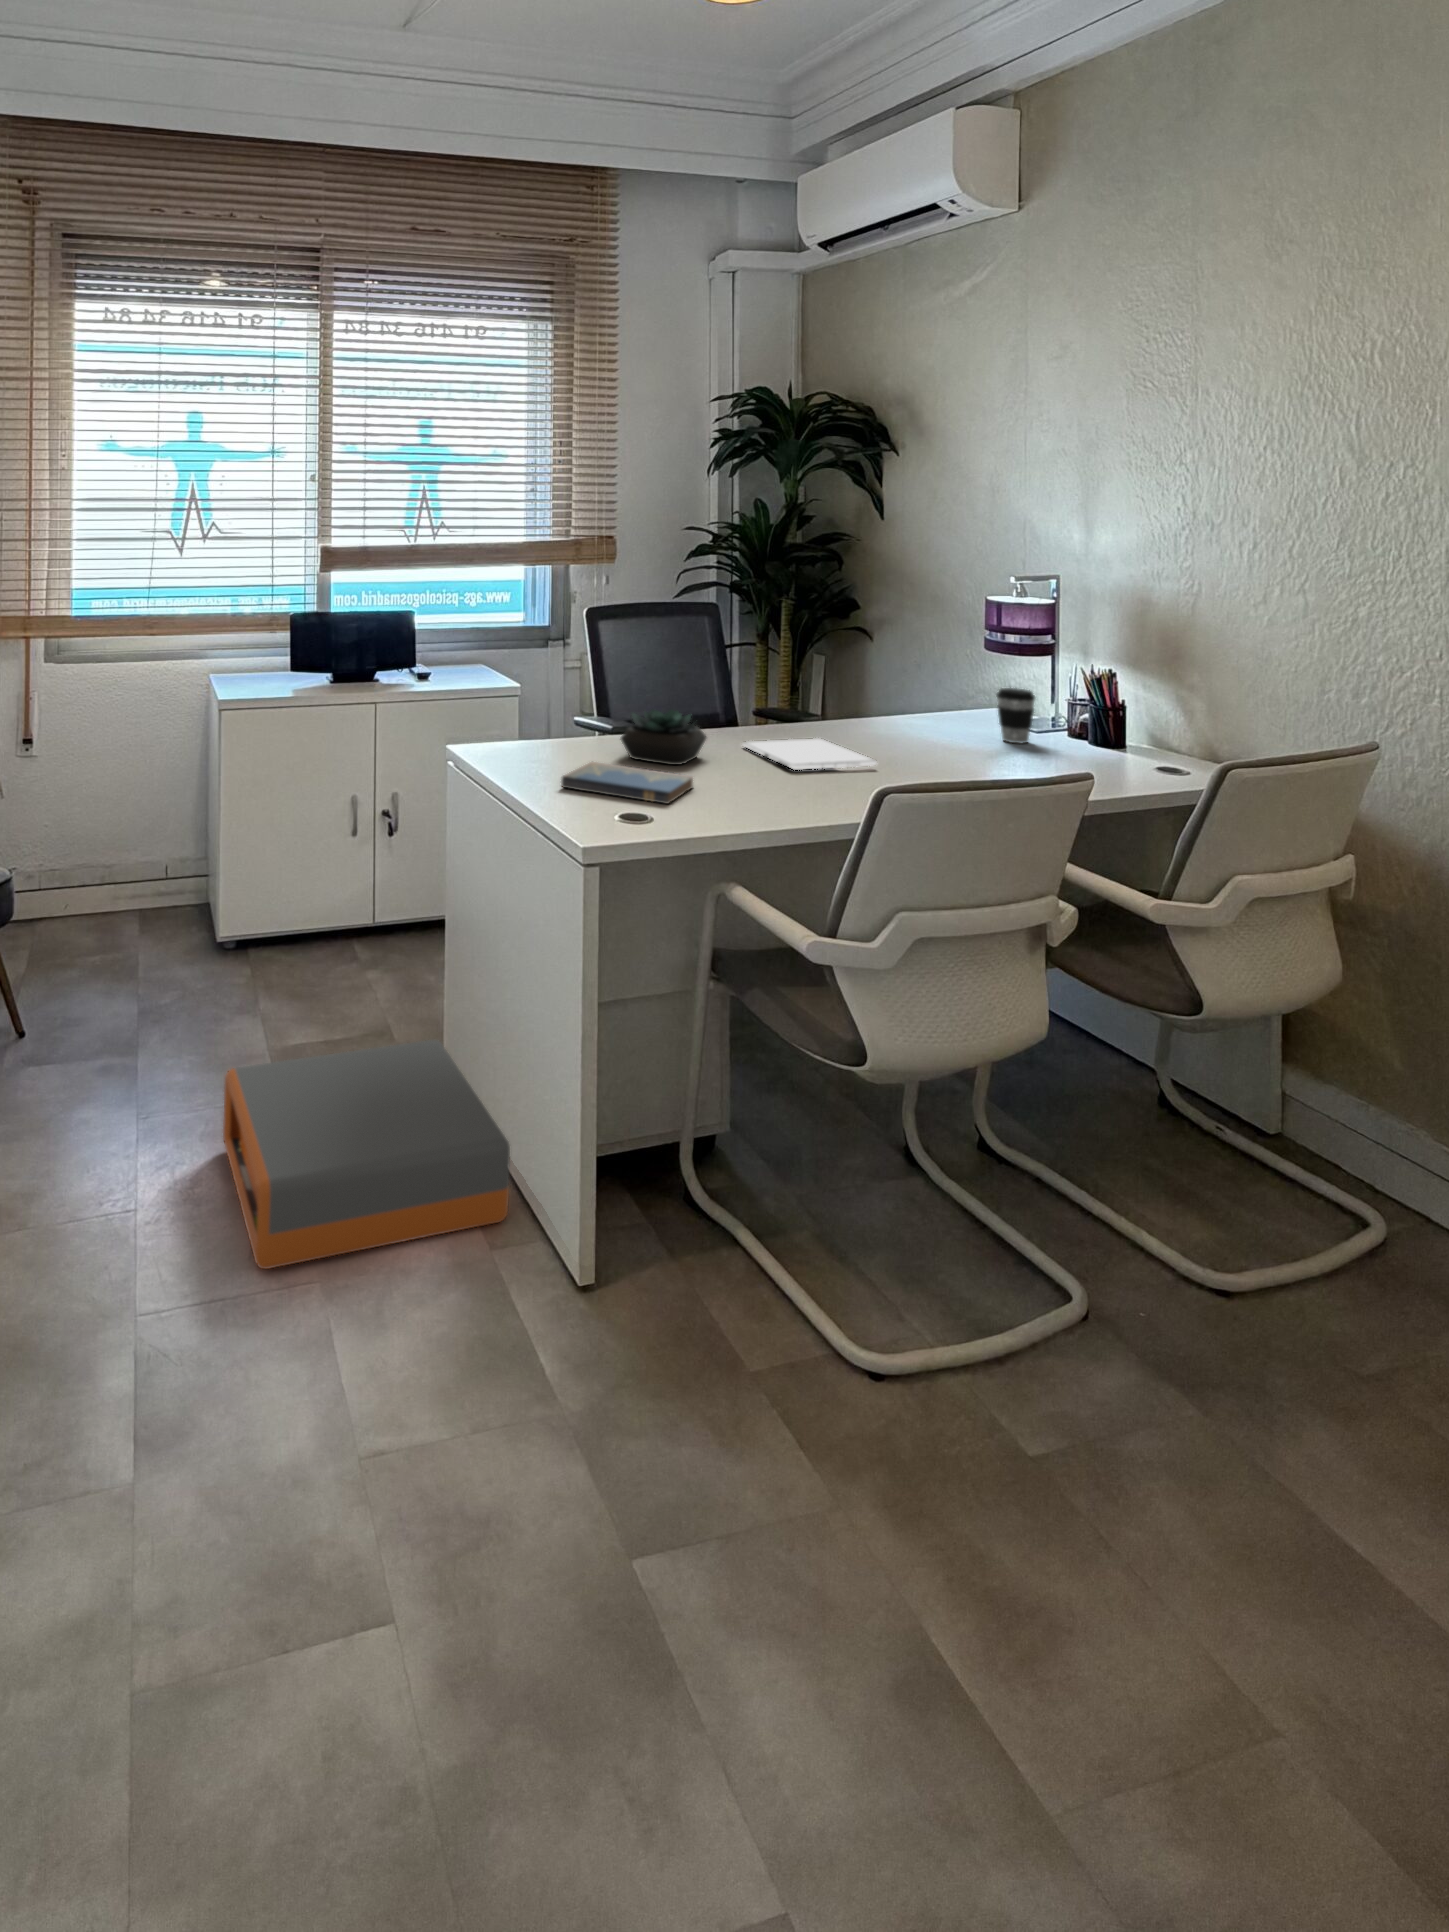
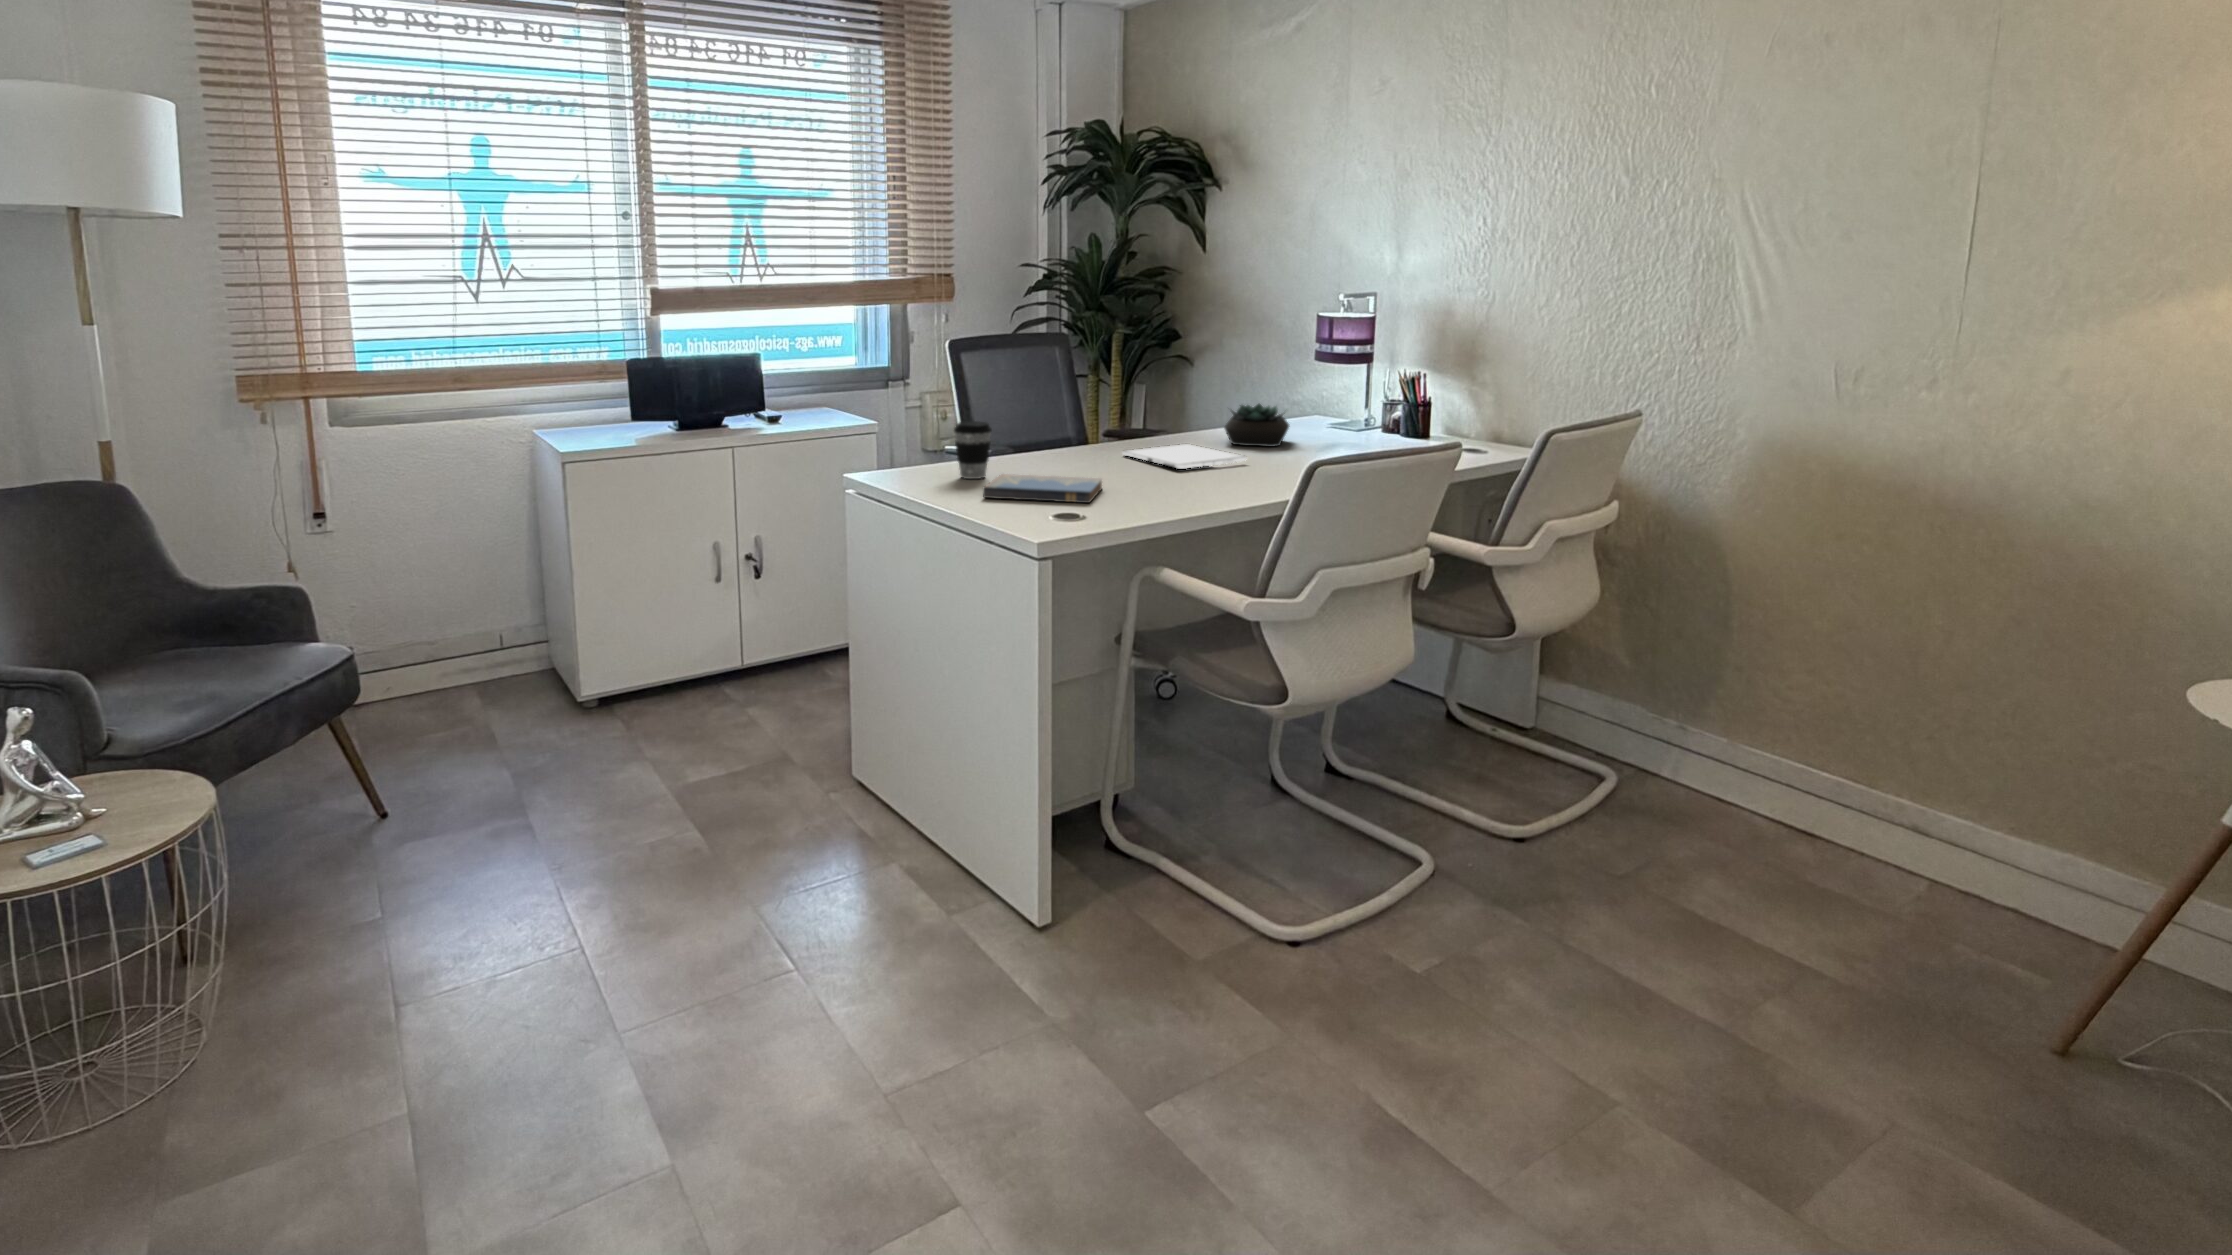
coffee cup: present [997,688,1035,743] -> present [954,421,992,479]
succulent plant: present [620,710,706,765] -> present [1224,404,1290,447]
storage box: present [223,1040,510,1269] -> none [654,750,957,971]

